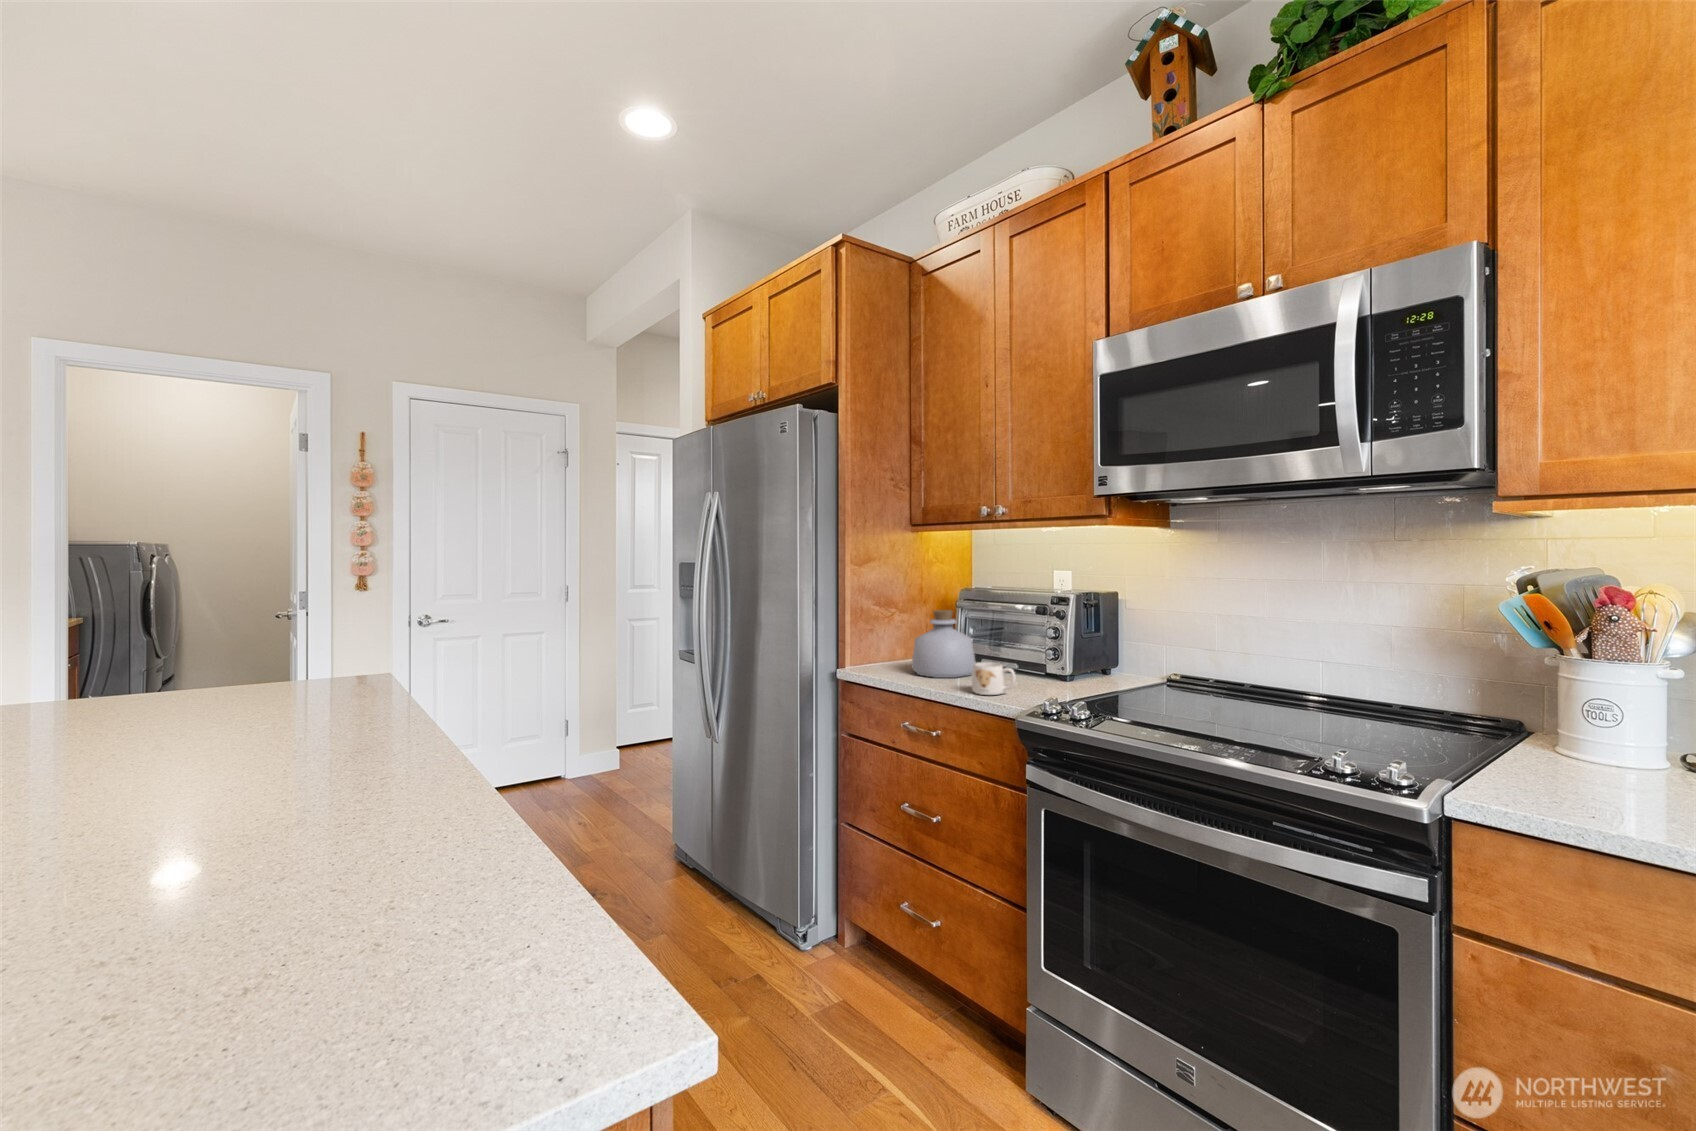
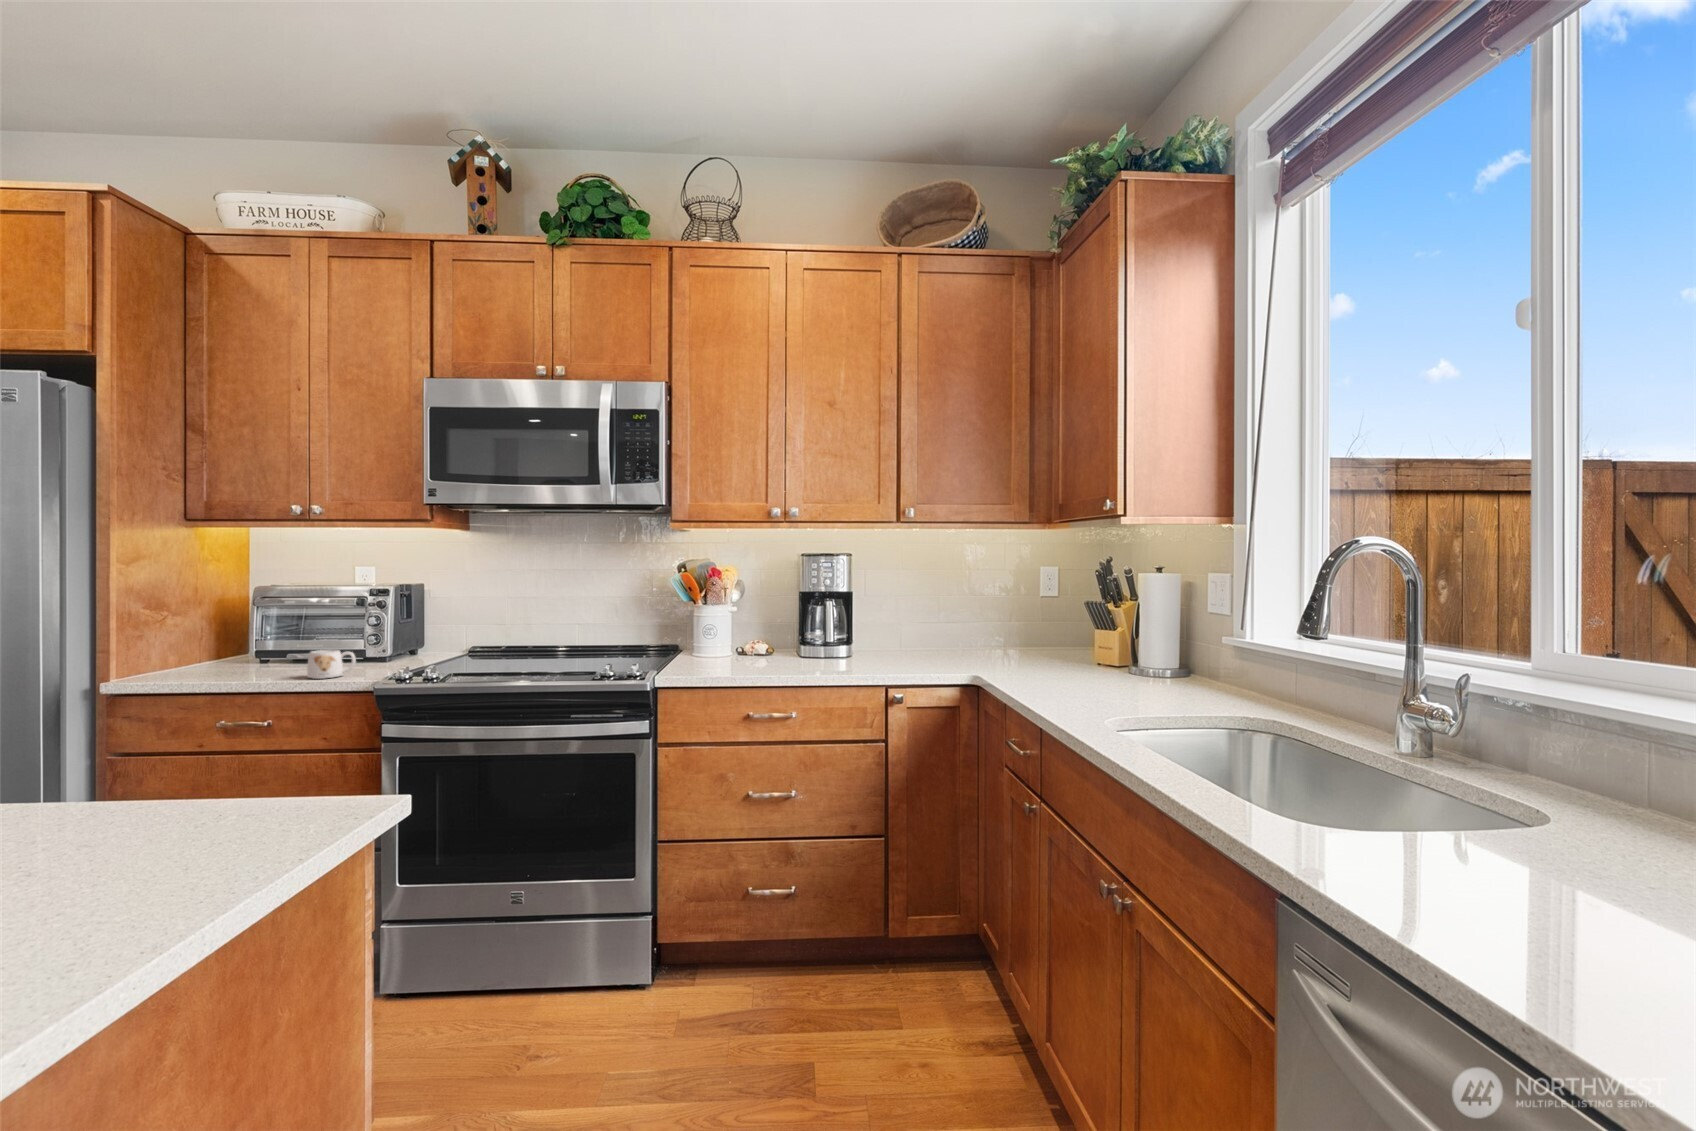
bottle: present [911,610,976,678] -> none [206,608,289,676]

